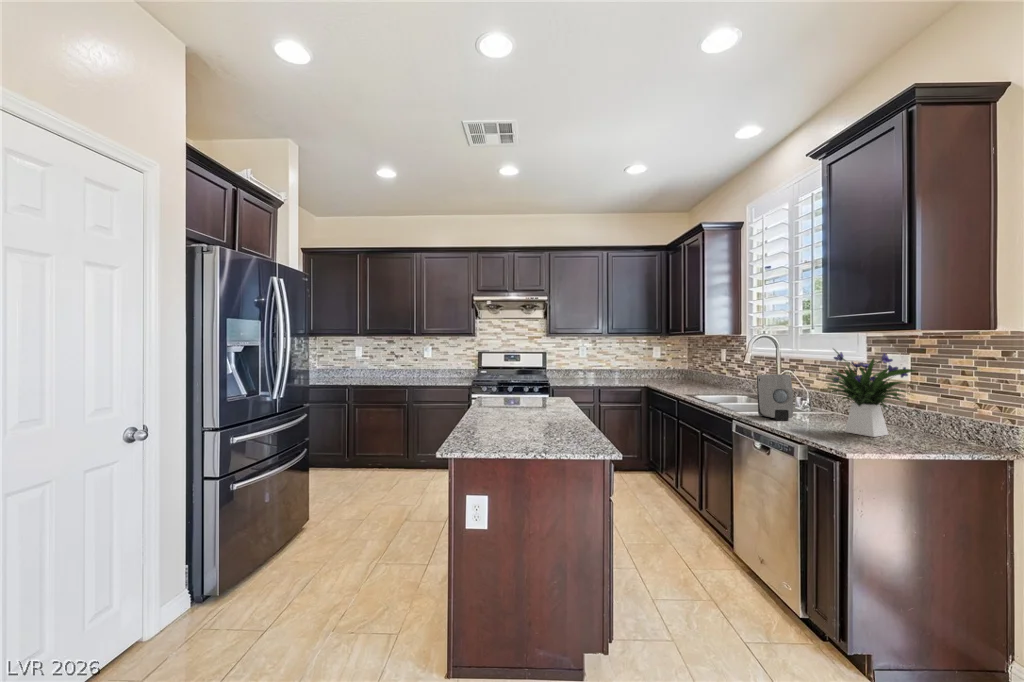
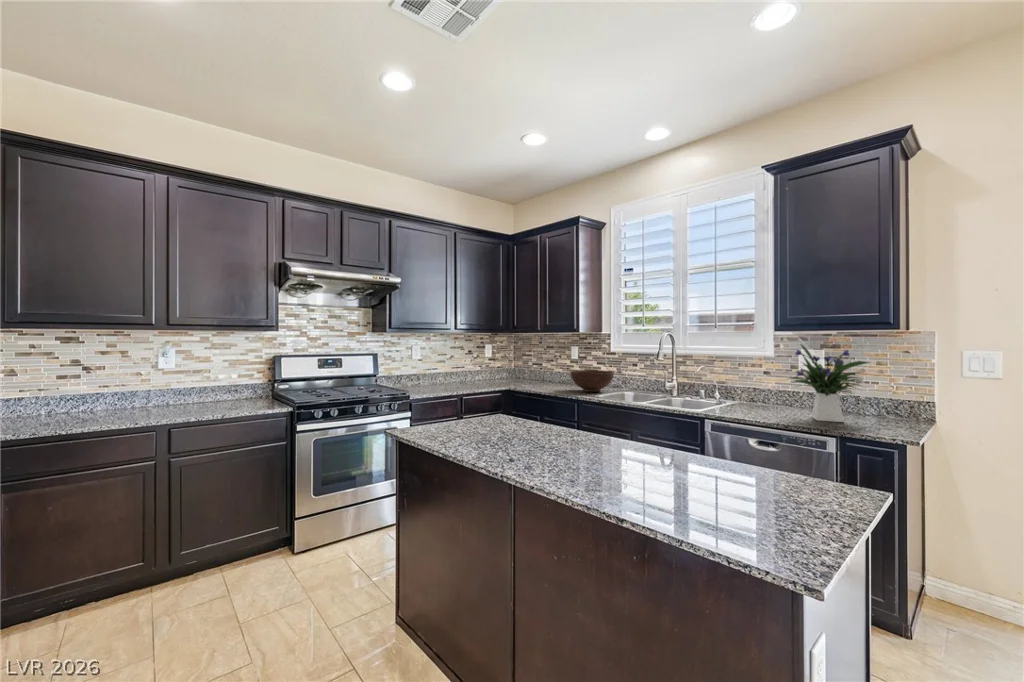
fruit bowl: none [690,372,736,393] -> present [570,370,614,392]
soap dispenser: present [757,374,793,420] -> none [711,370,751,416]

